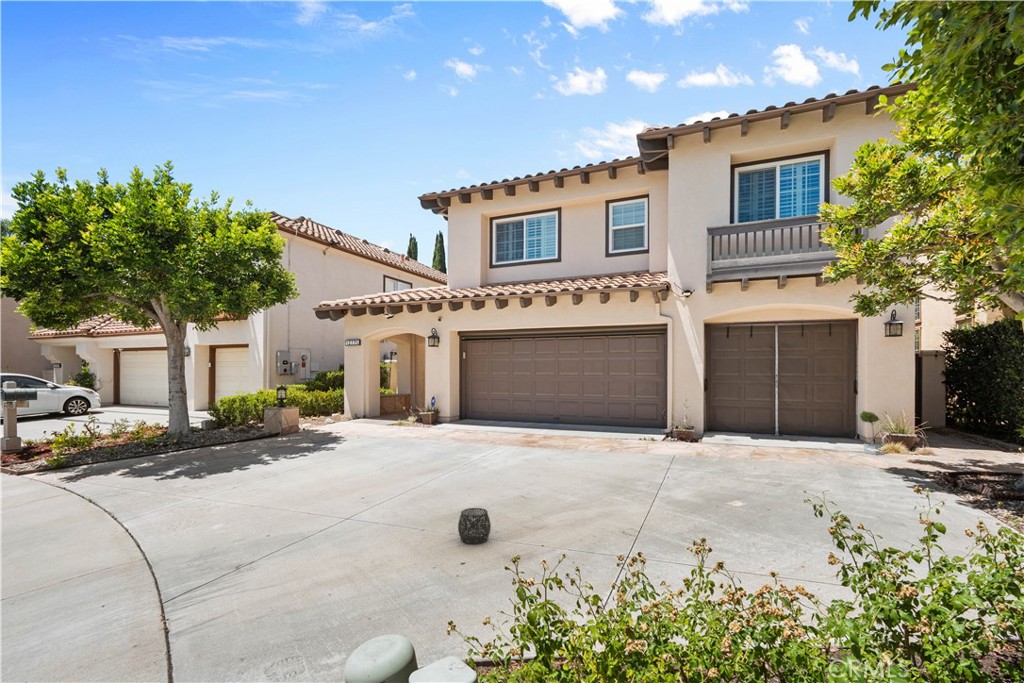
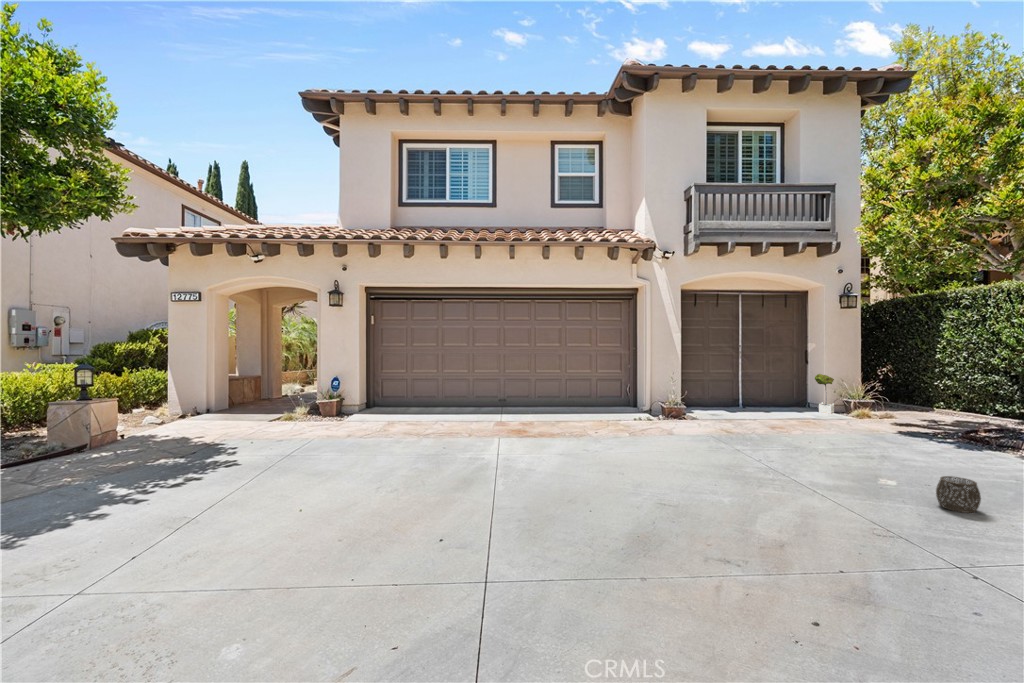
woven basket: present [458,508,491,544] -> present [936,476,981,513]

